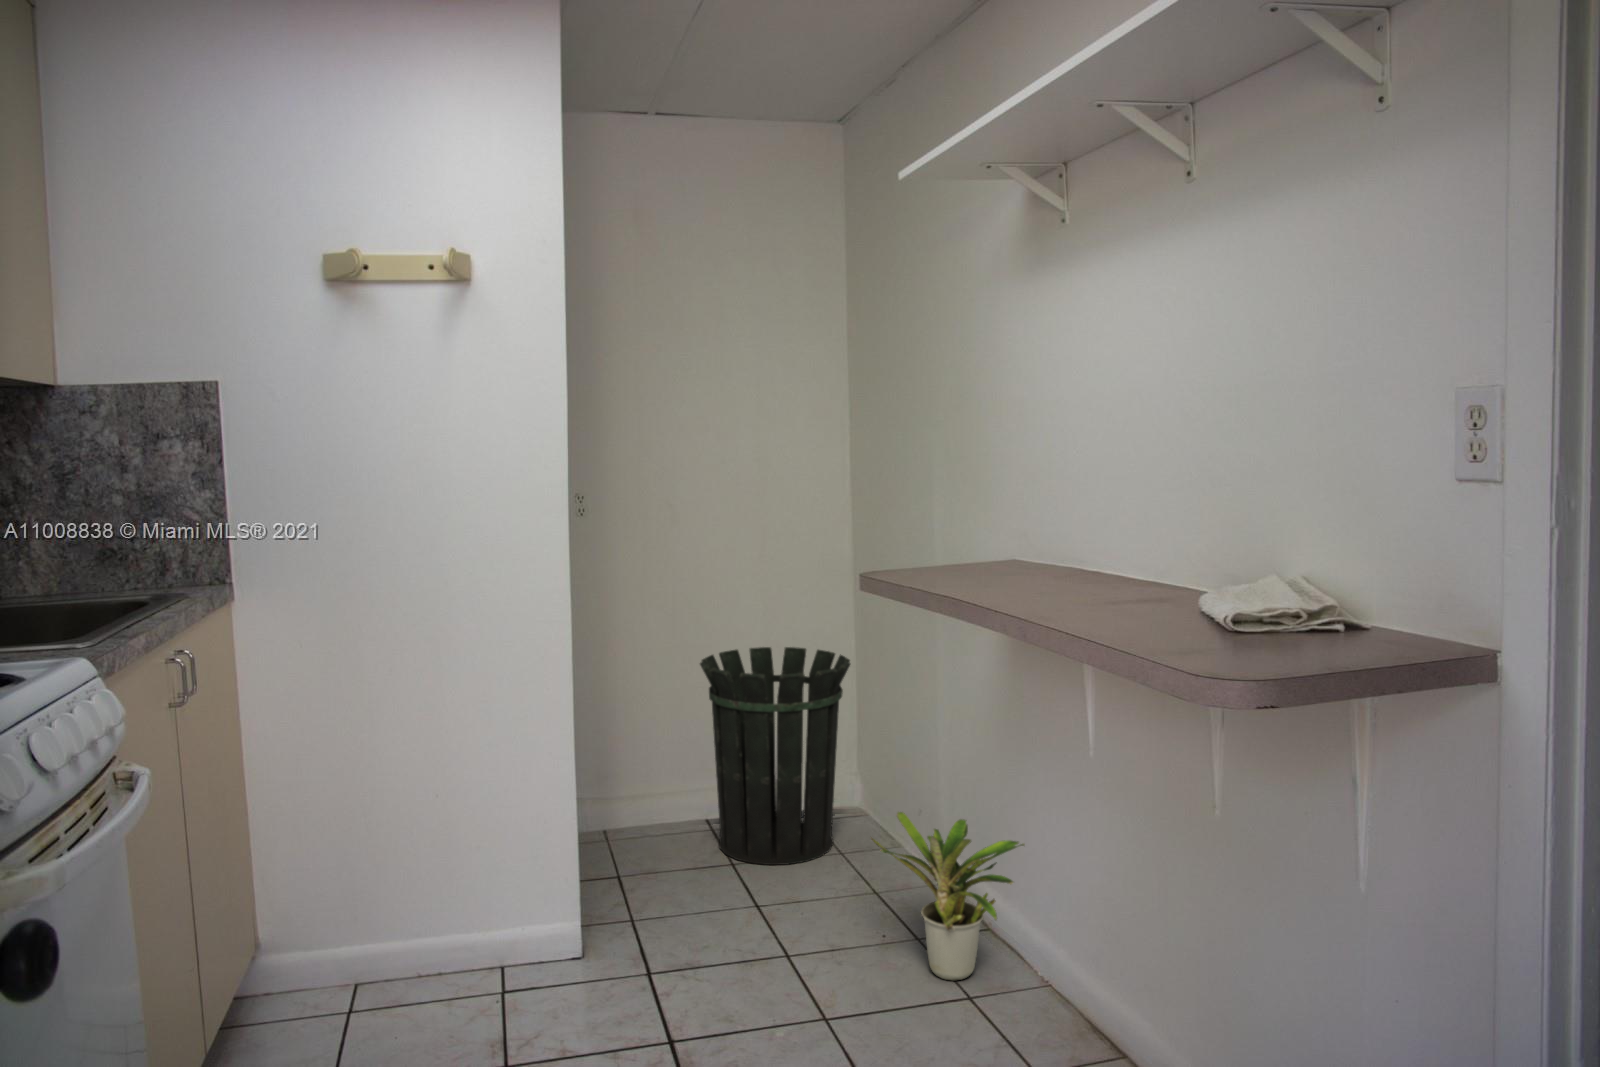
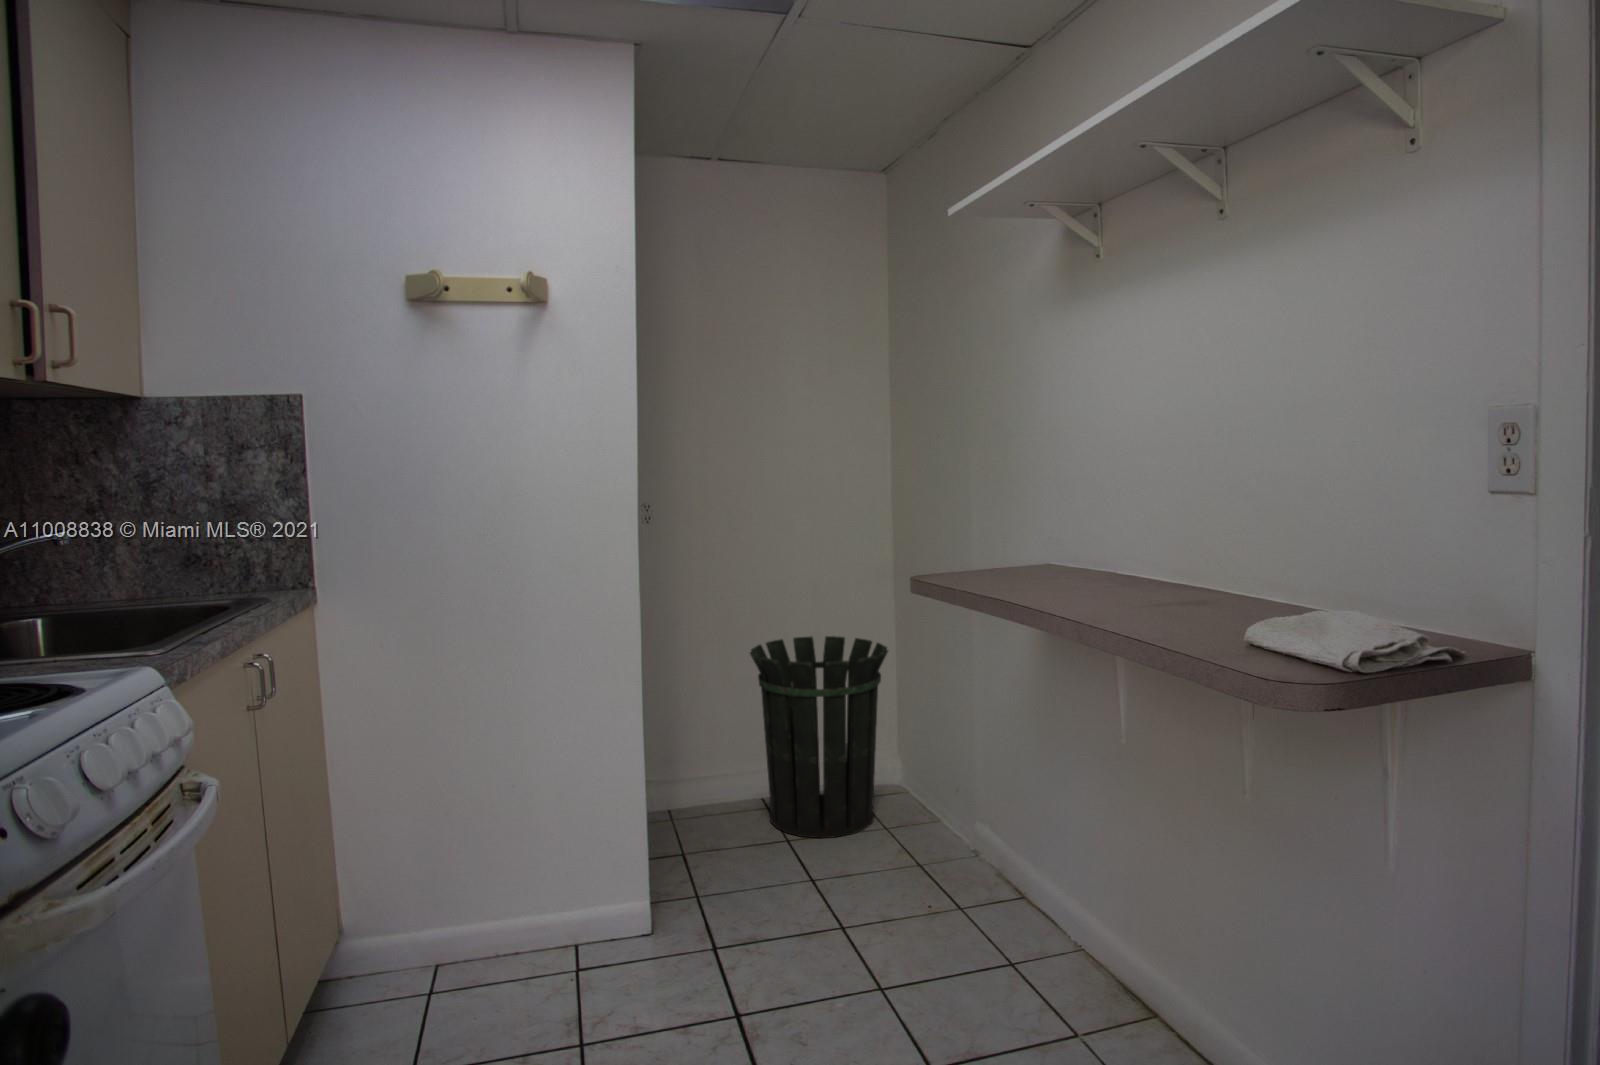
potted plant: present [872,812,1025,981] -> none [919,792,1071,953]

